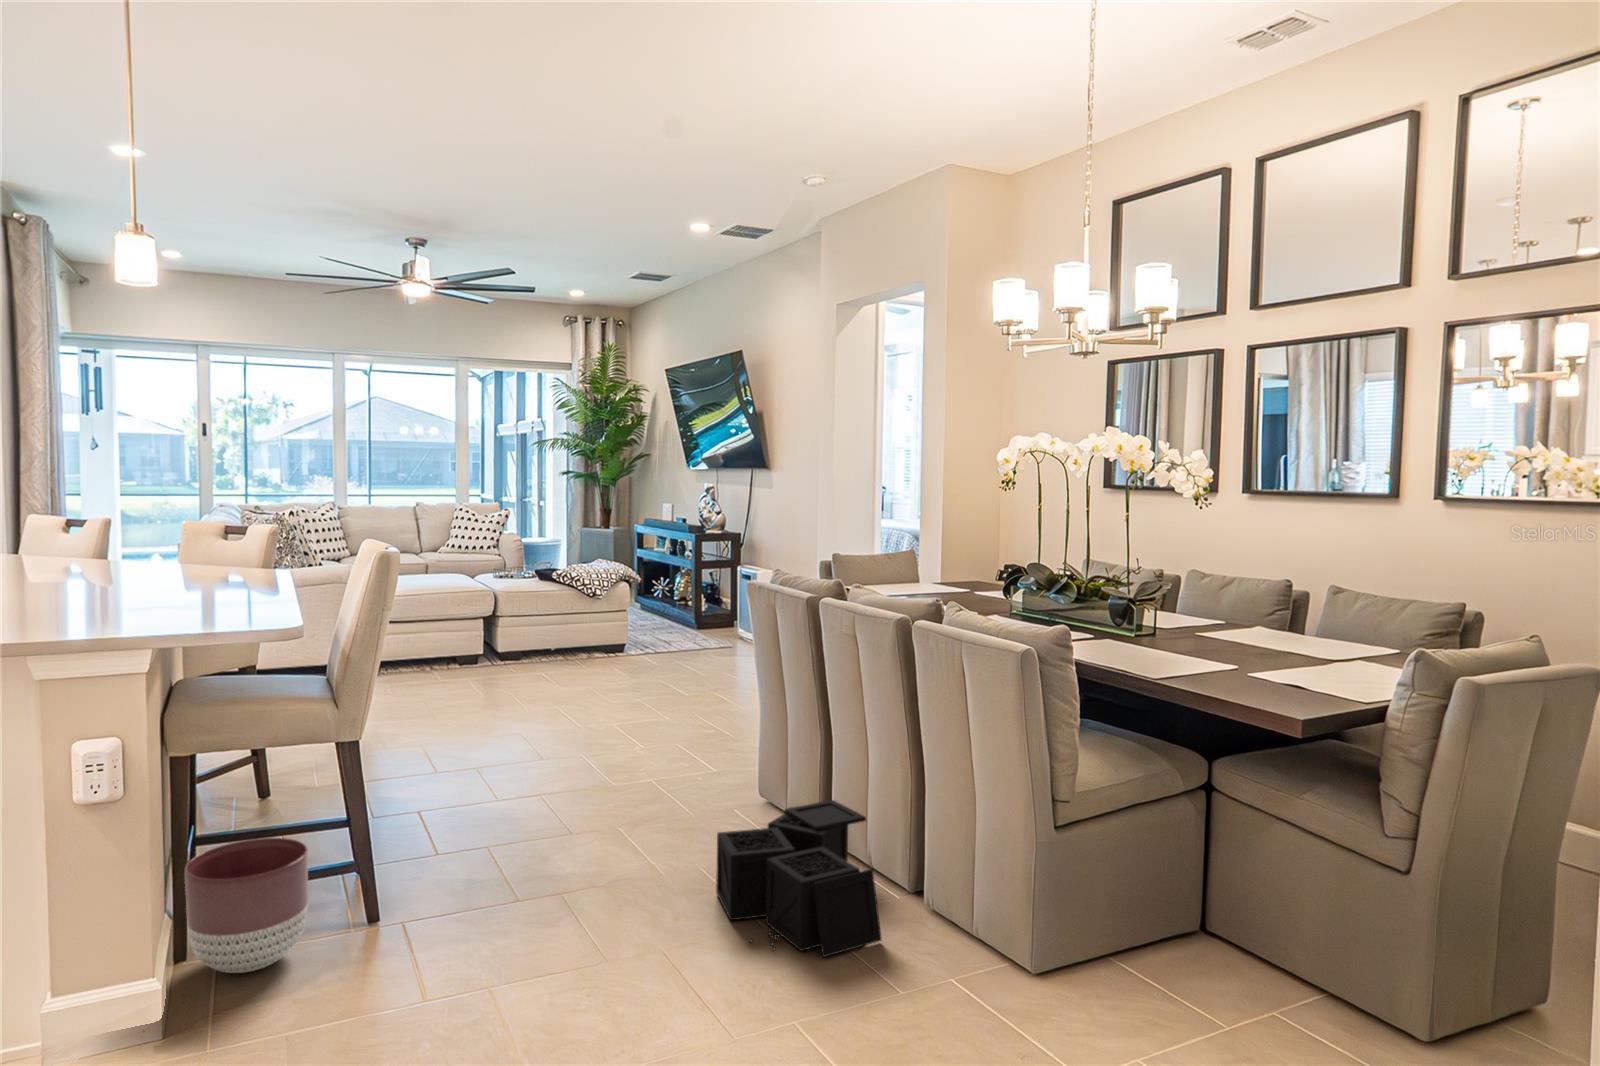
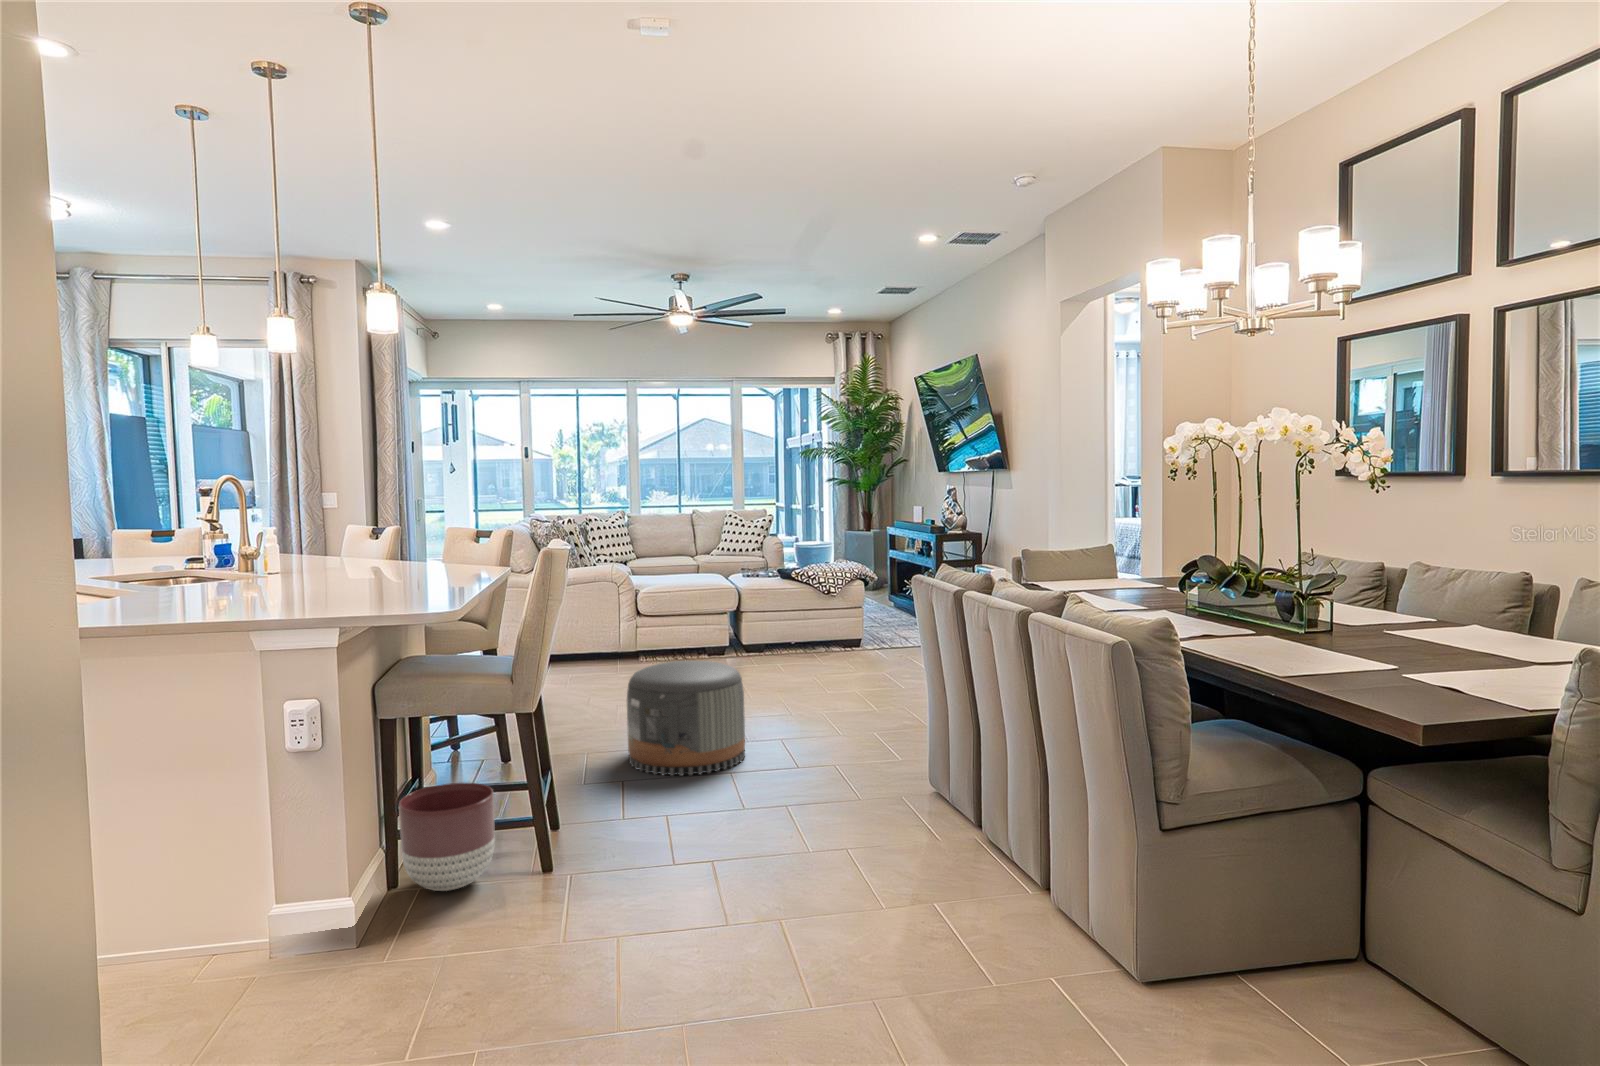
pouf: none [413,679,550,810] -> present [627,661,745,776]
storage bin: present [716,800,881,957] -> none [848,789,999,939]

